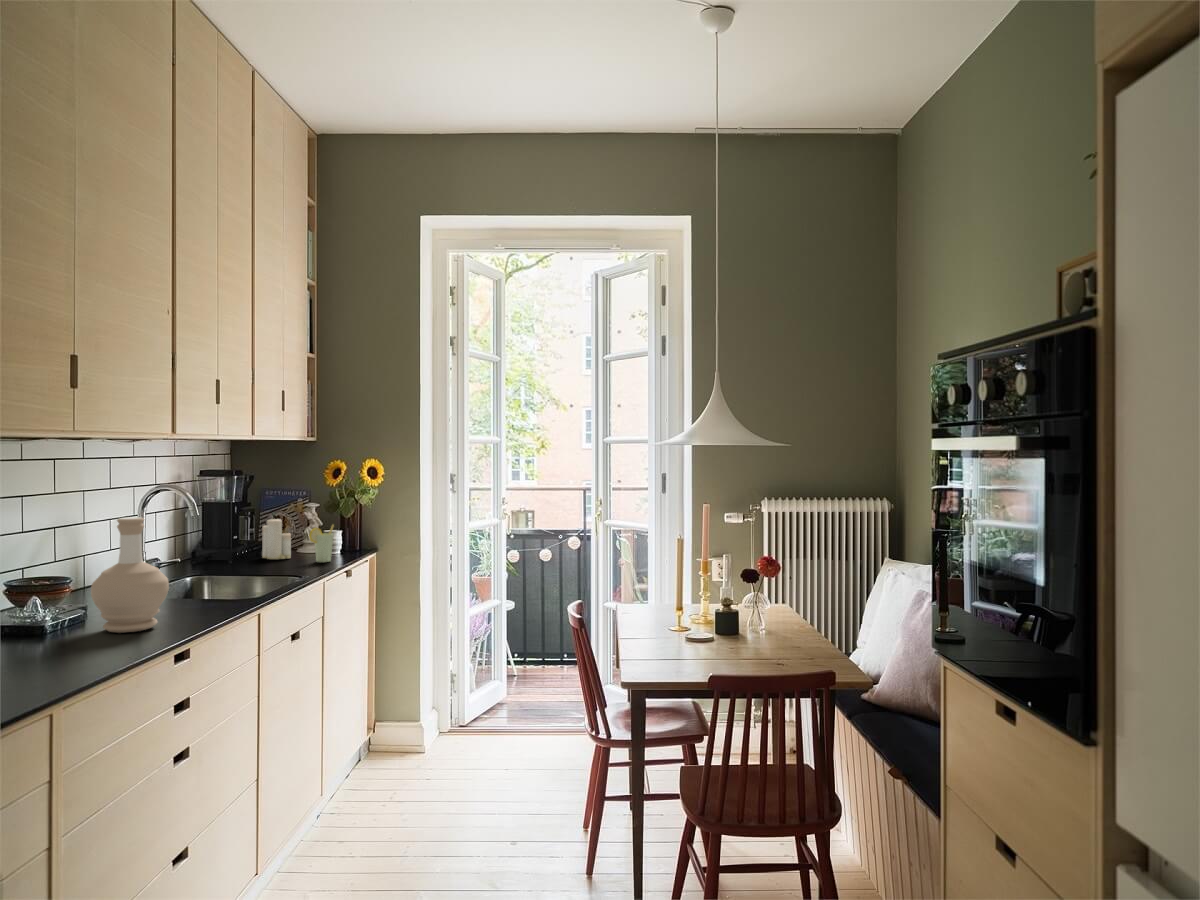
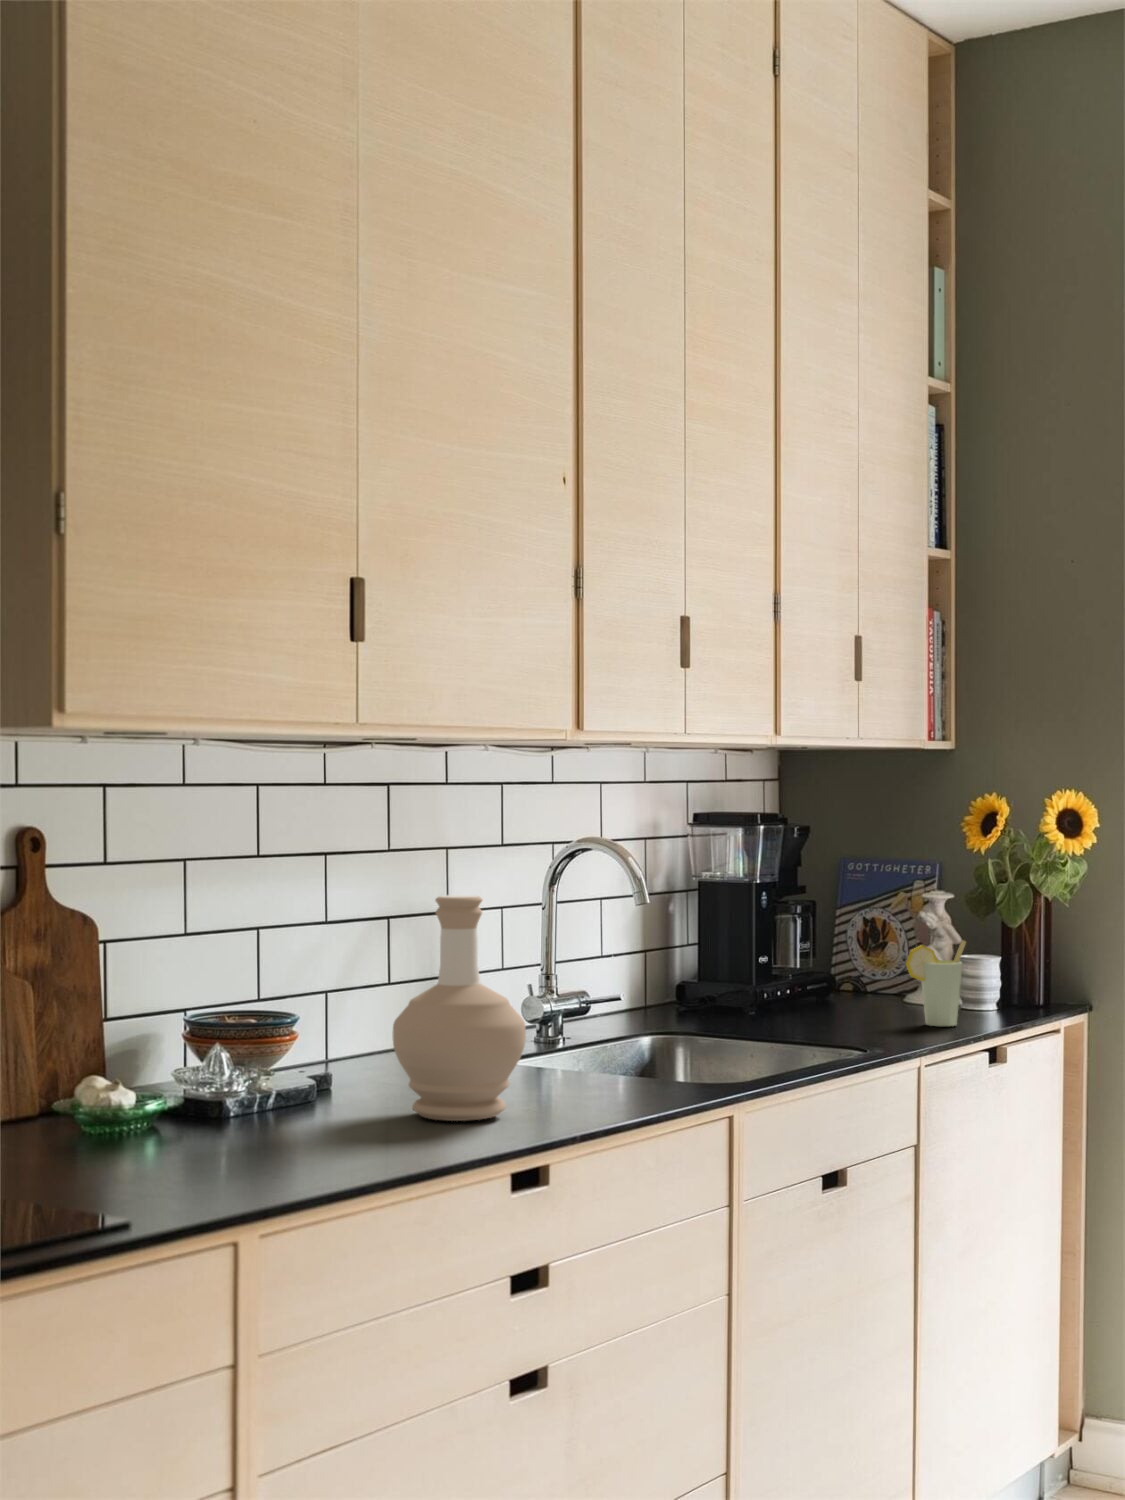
candle: present [262,519,291,559] -> none [821,914,878,1013]

